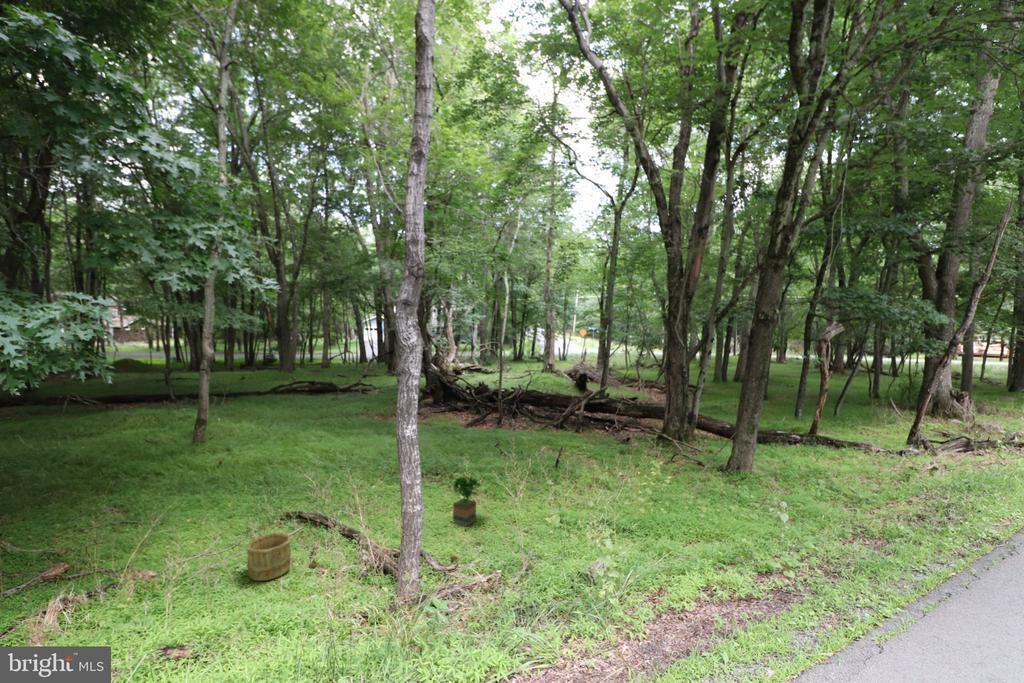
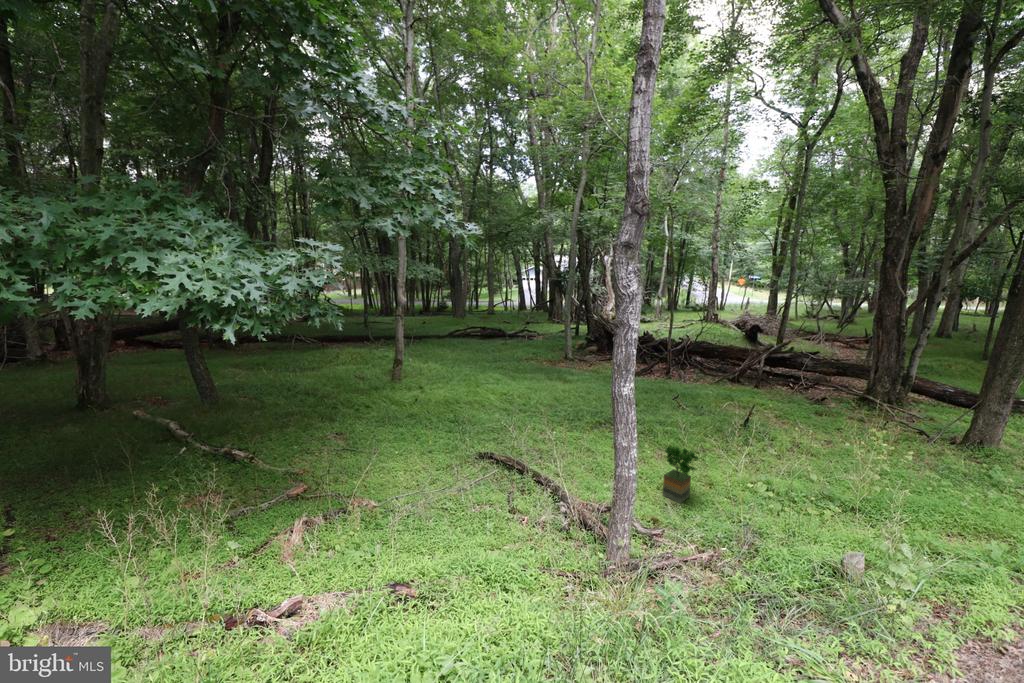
wooden bucket: present [246,533,291,581] -> none [463,488,505,540]

